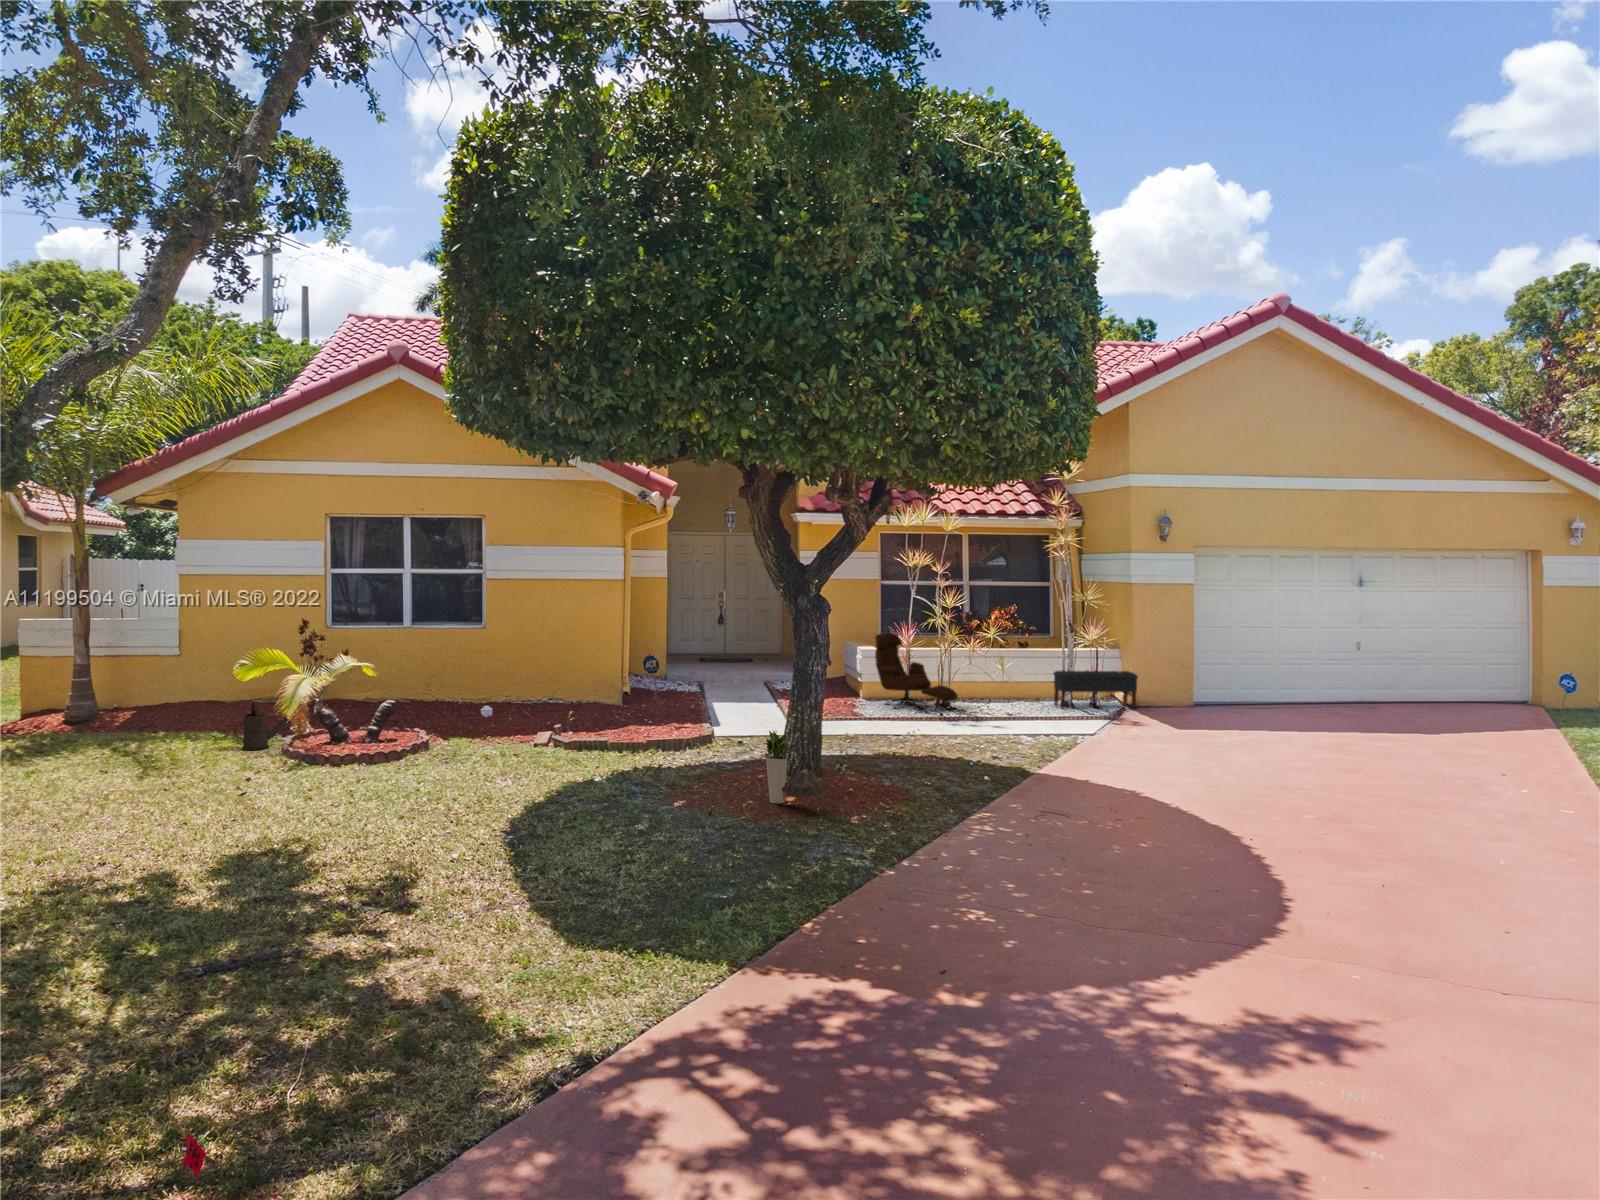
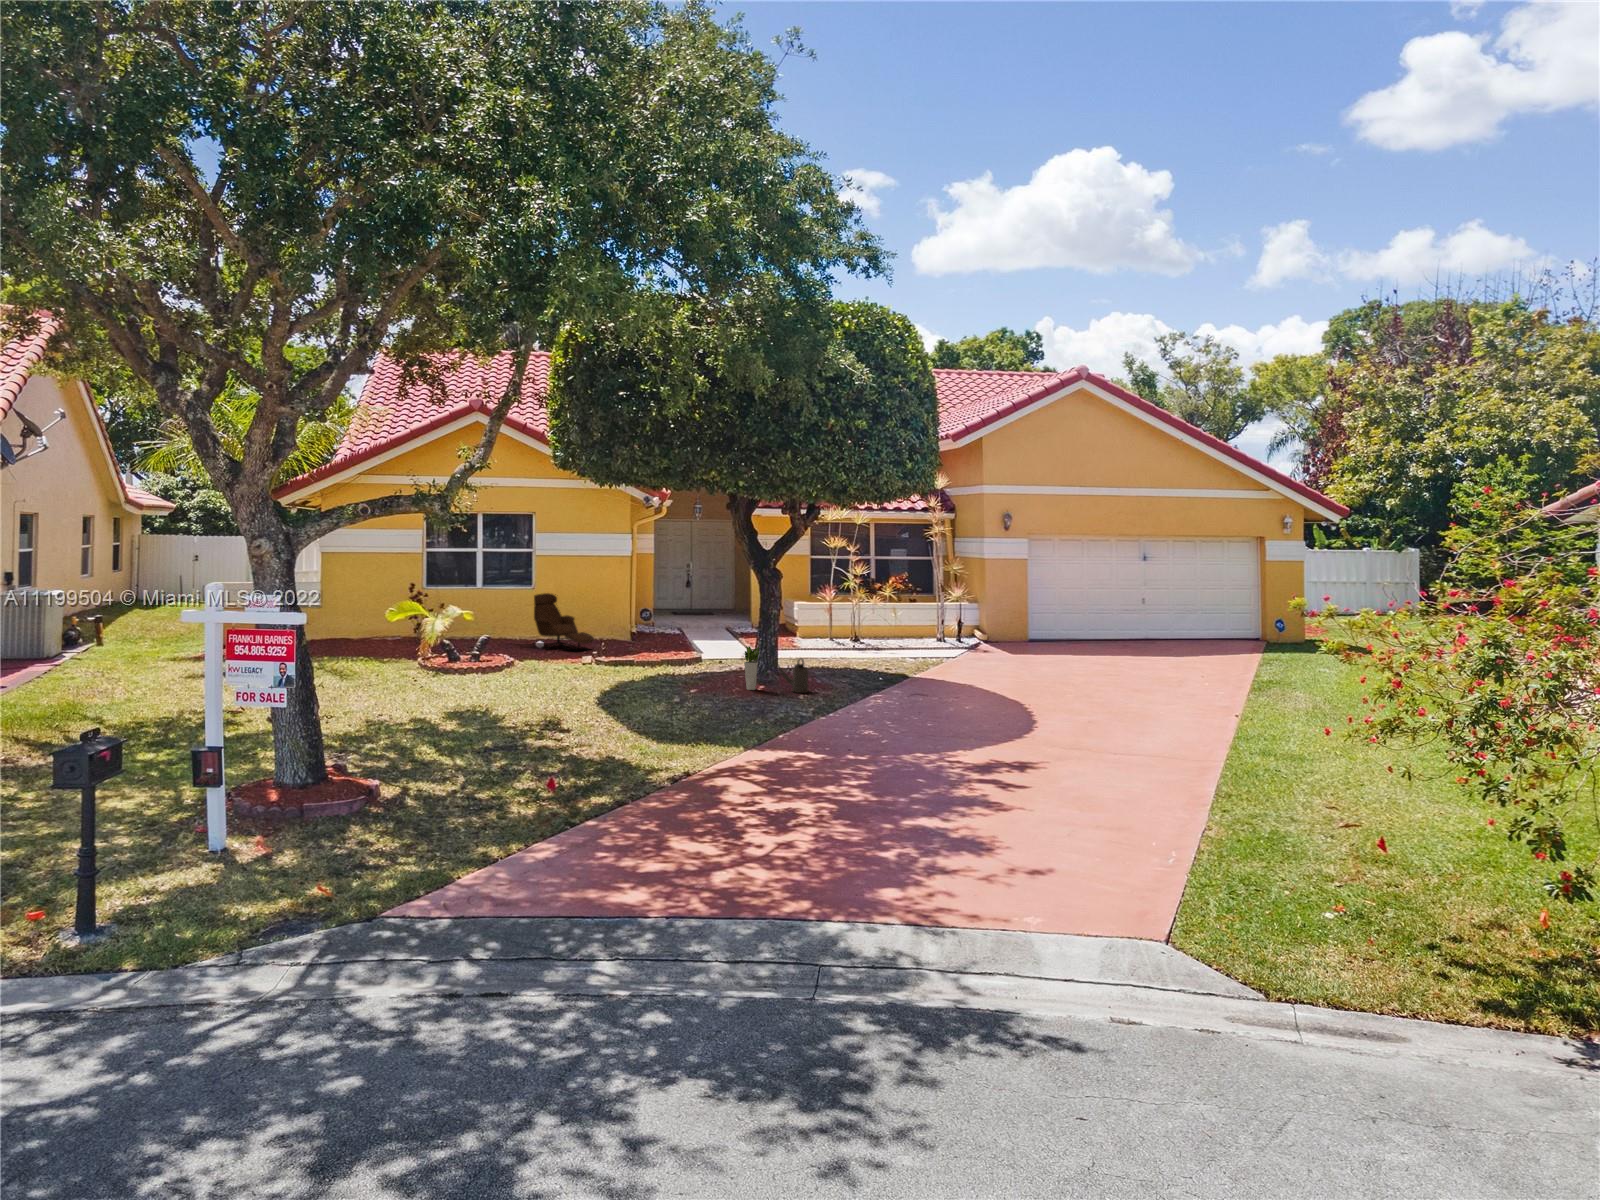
lounge chair: present [875,633,958,711] -> present [534,593,594,651]
bench: present [1054,670,1138,709] -> none [932,618,989,644]
watering can: present [234,702,289,750] -> present [776,658,809,693]

